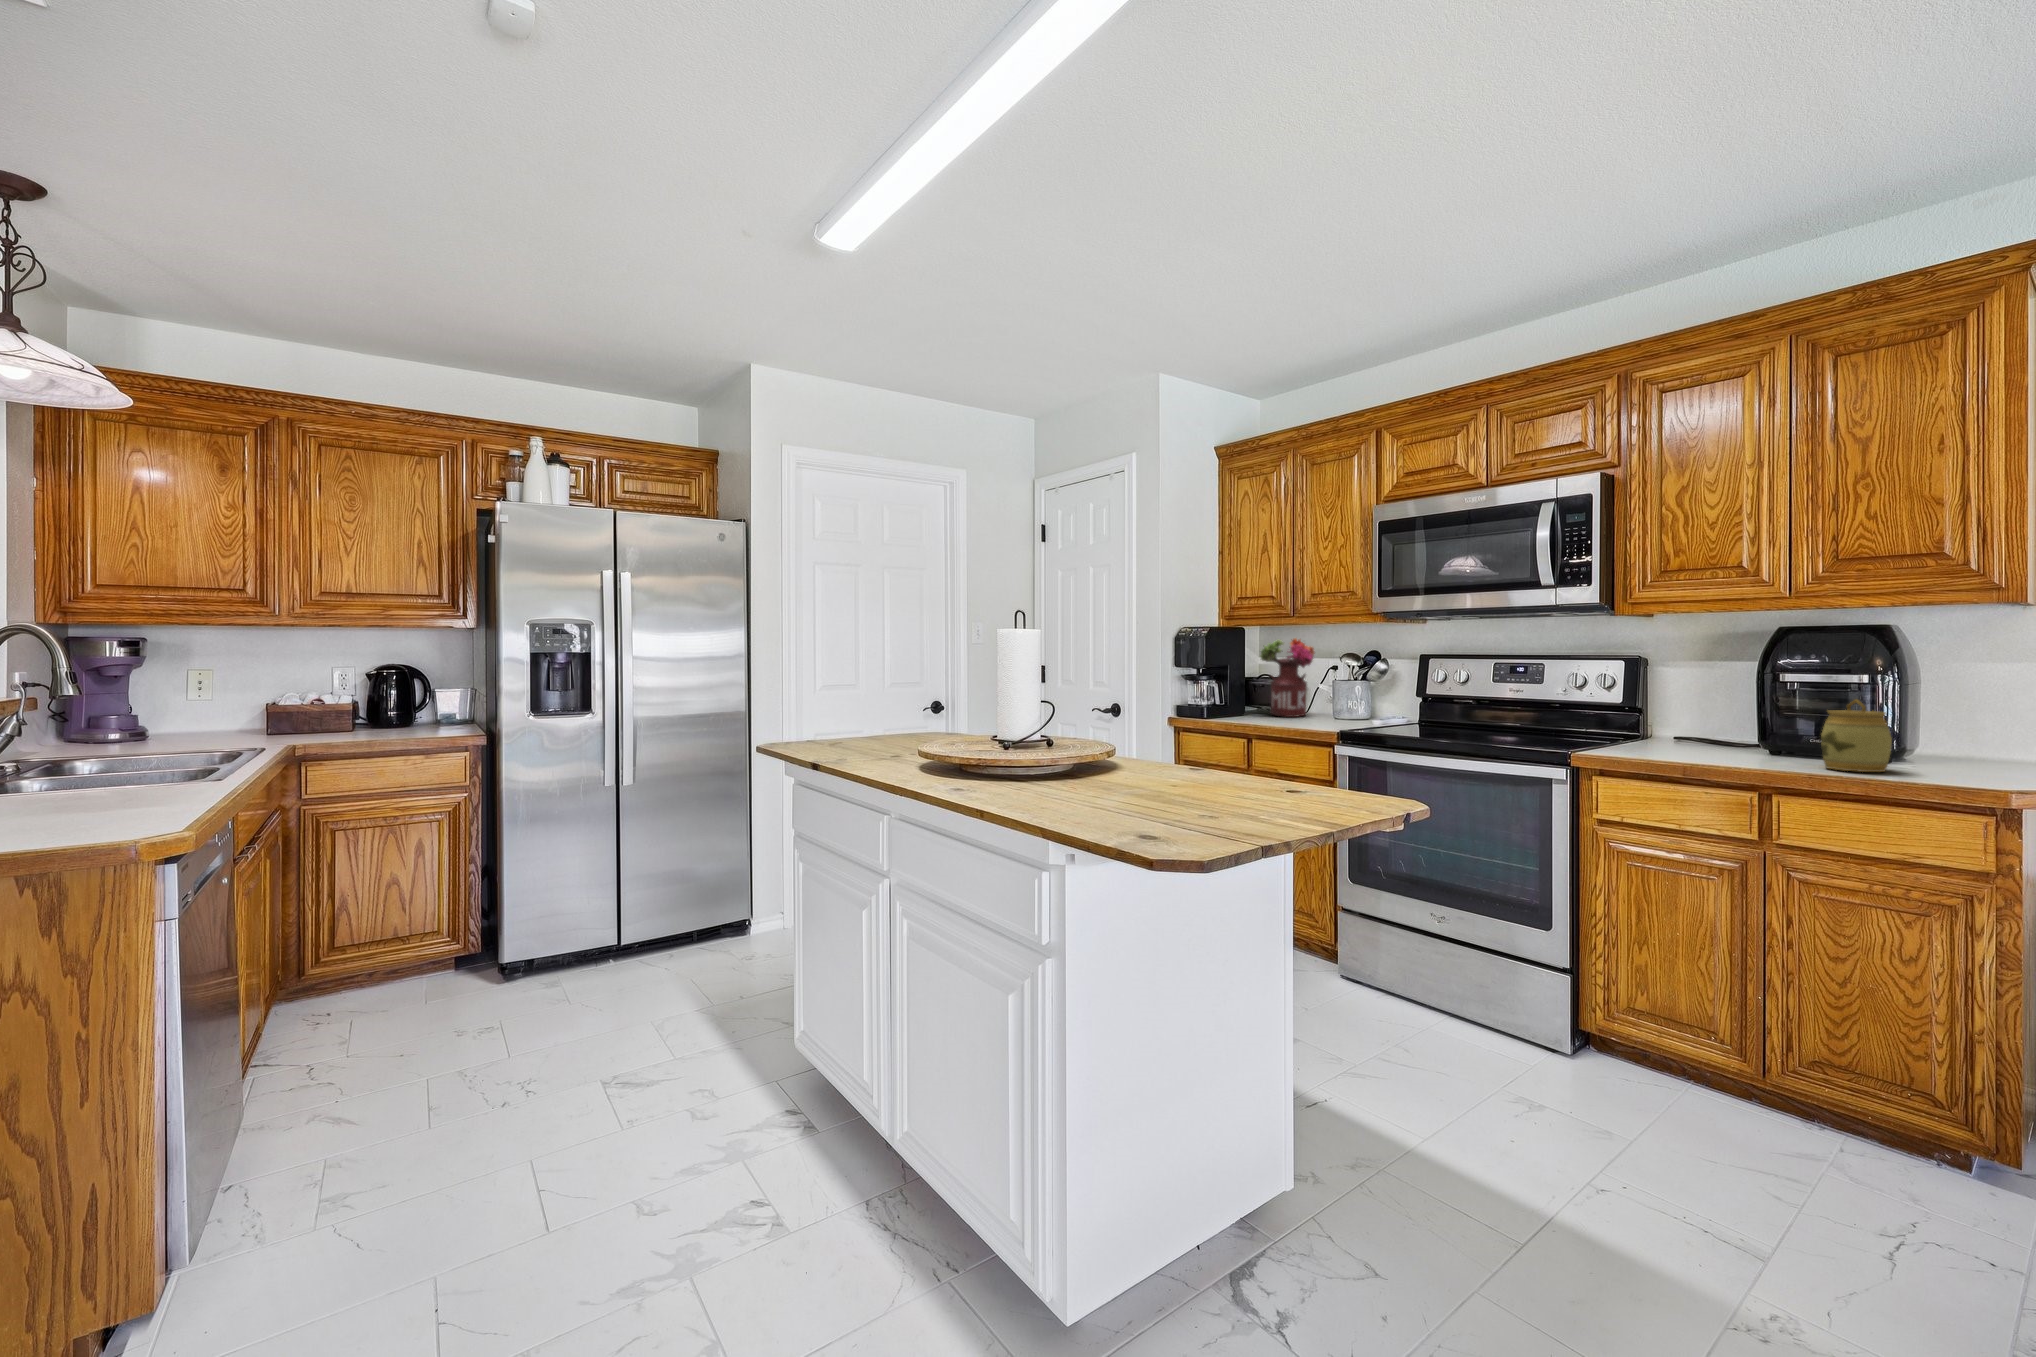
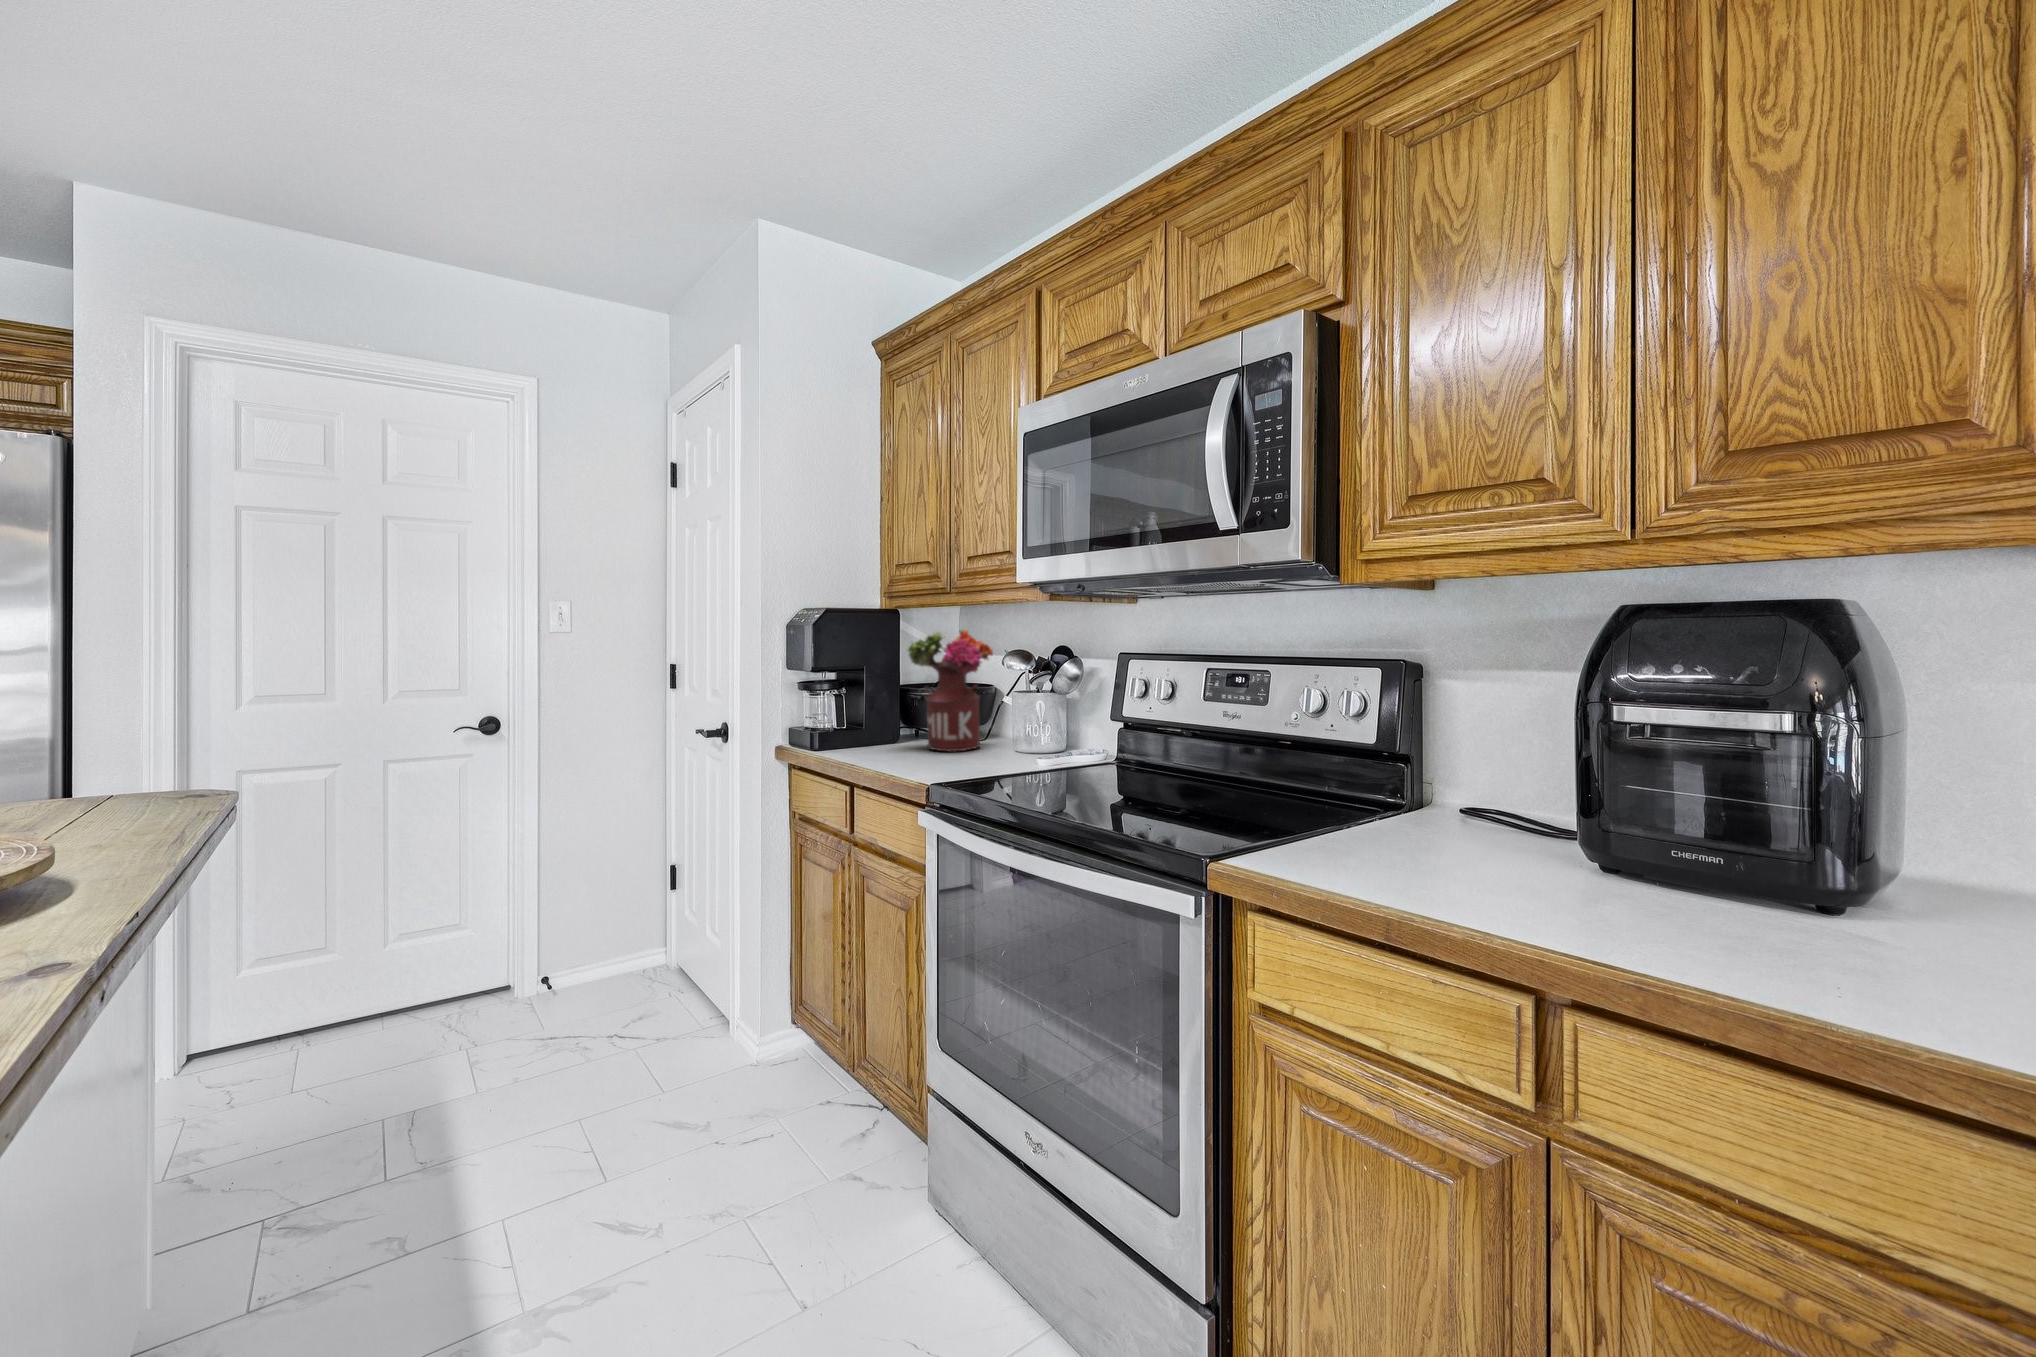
jar: present [1821,699,1892,772] -> none [1670,777,1834,966]

